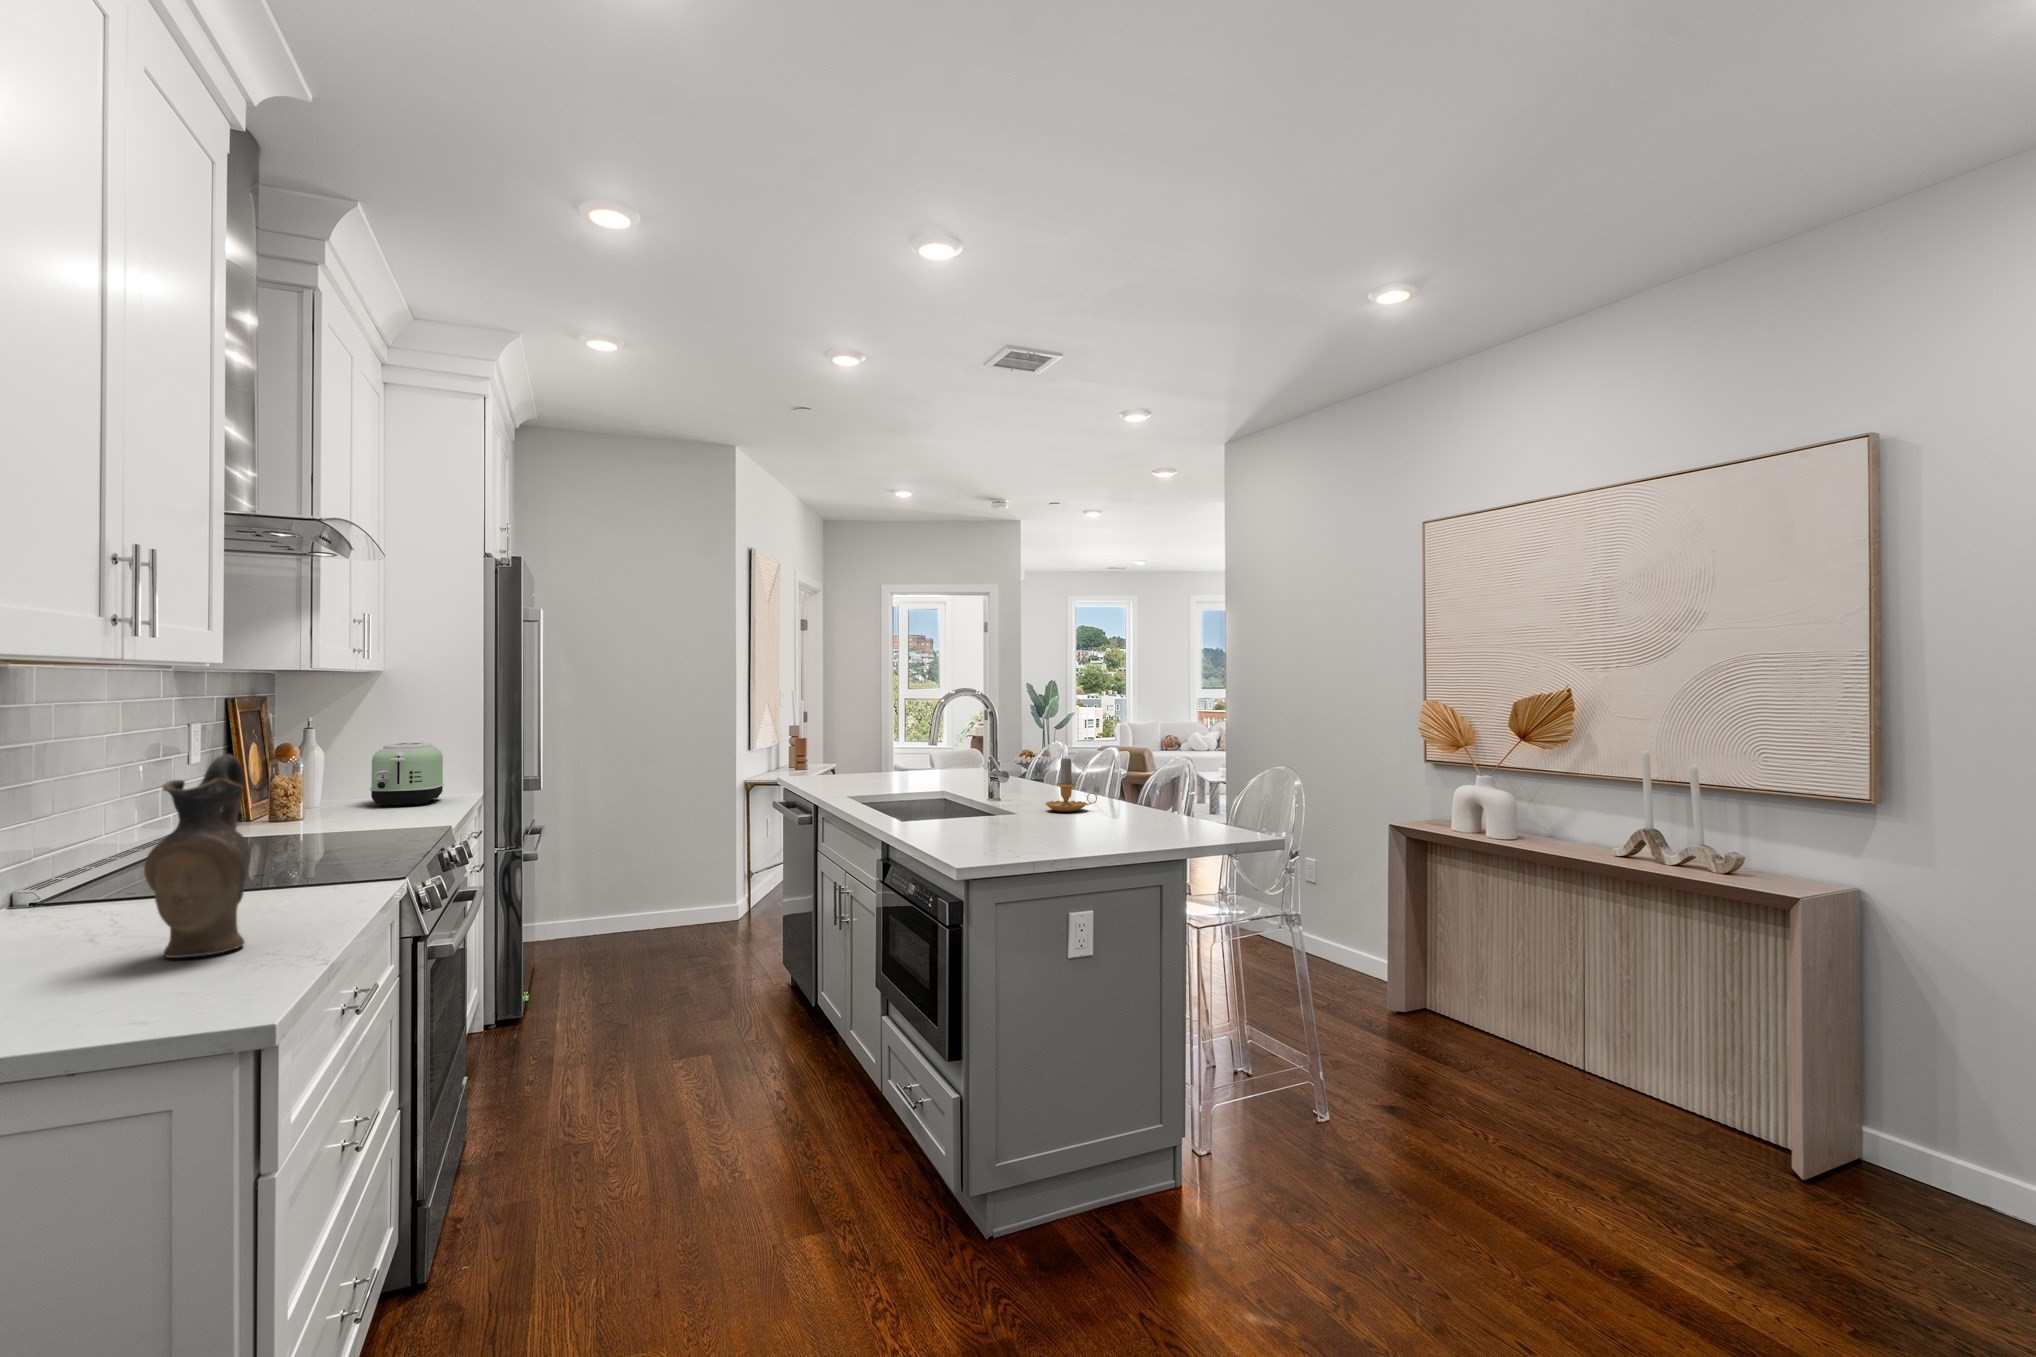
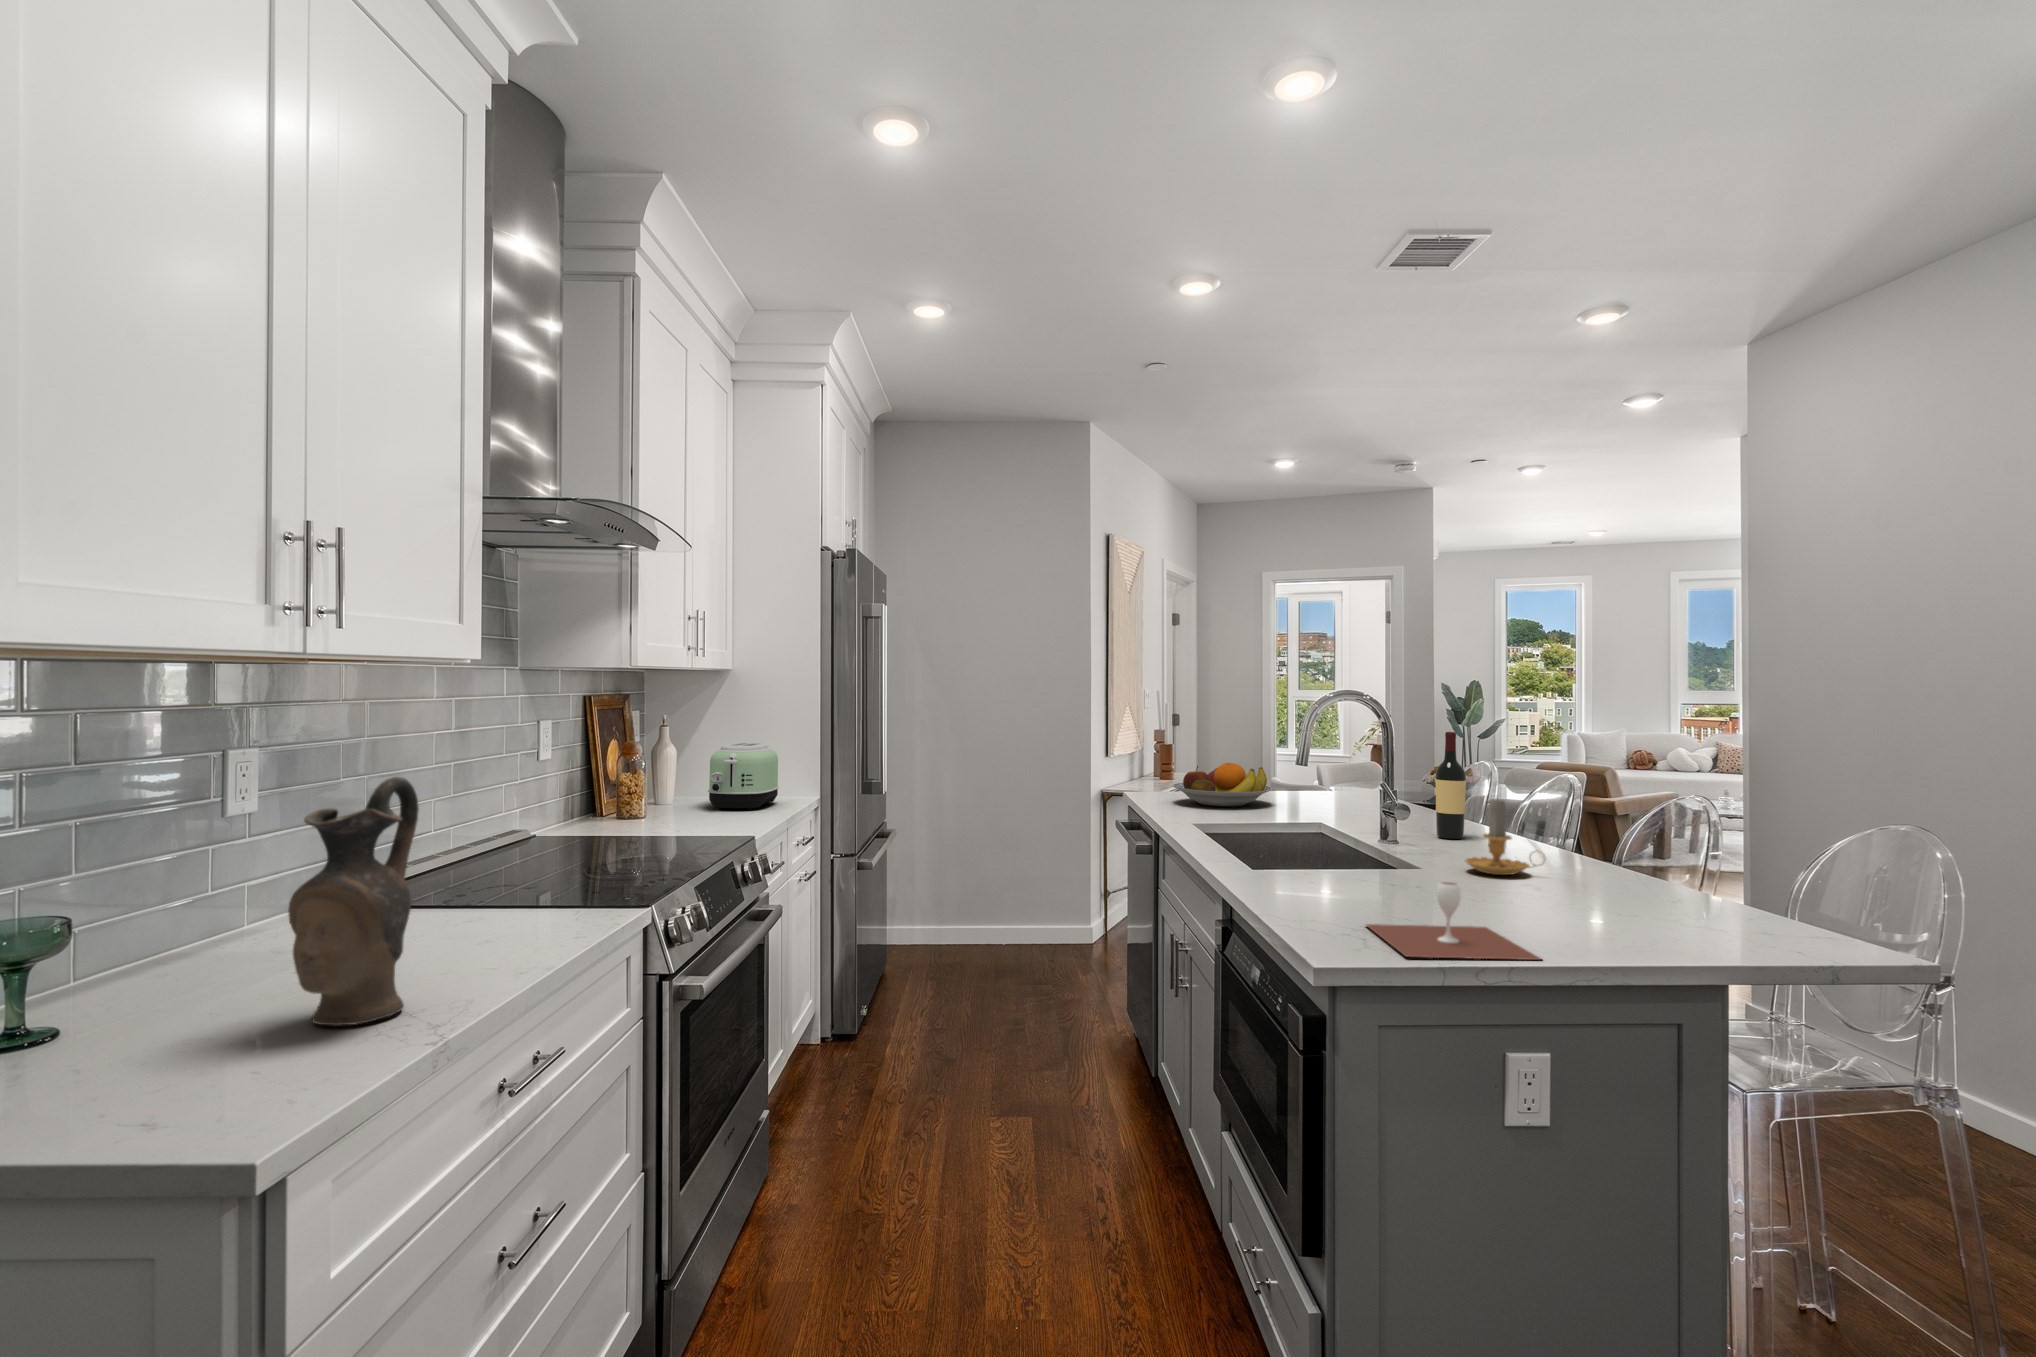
wine bottle: none [1025,714,1046,794] -> present [1435,732,1466,839]
fruit bowl: none [818,747,900,783] -> present [1173,763,1272,806]
wine glass: none [981,807,1092,856] -> present [1367,882,1542,960]

